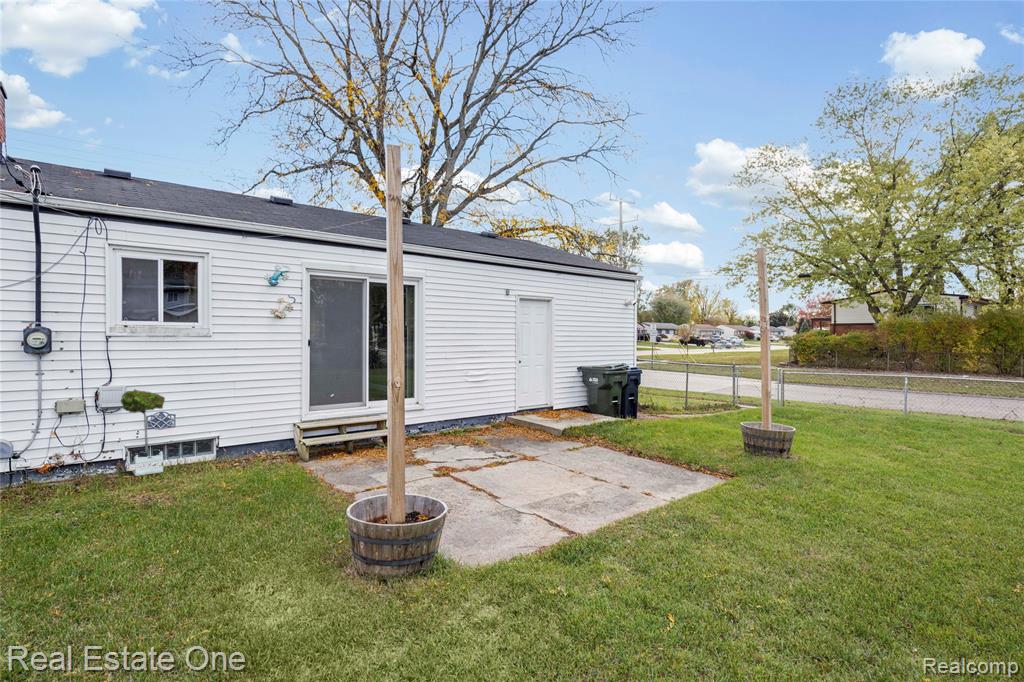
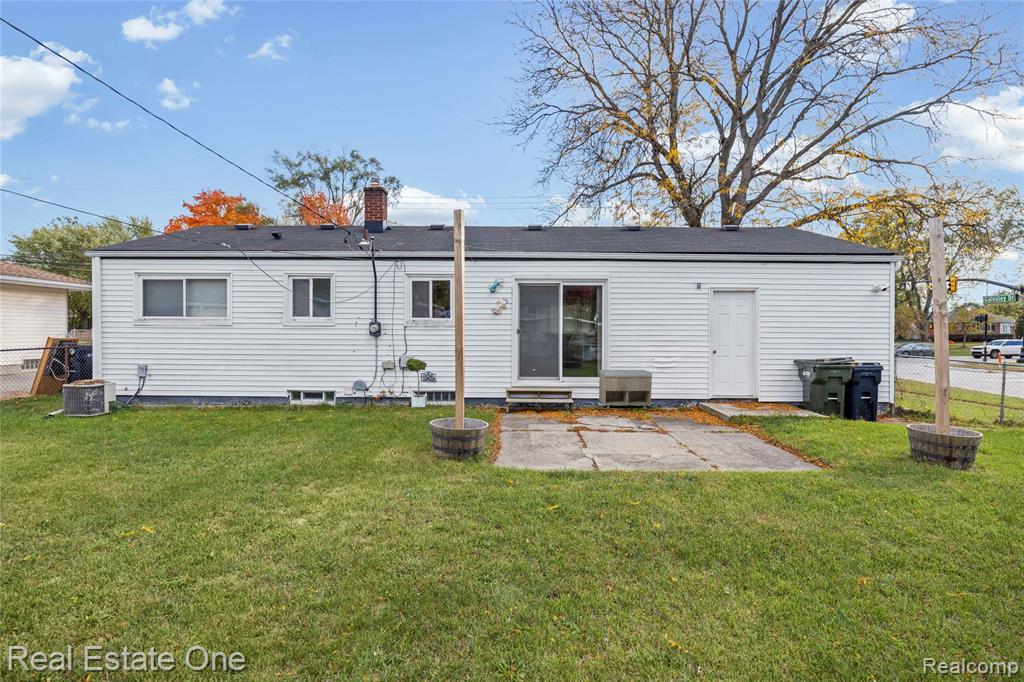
storage bench: none [413,386,478,435] -> present [599,370,652,408]

